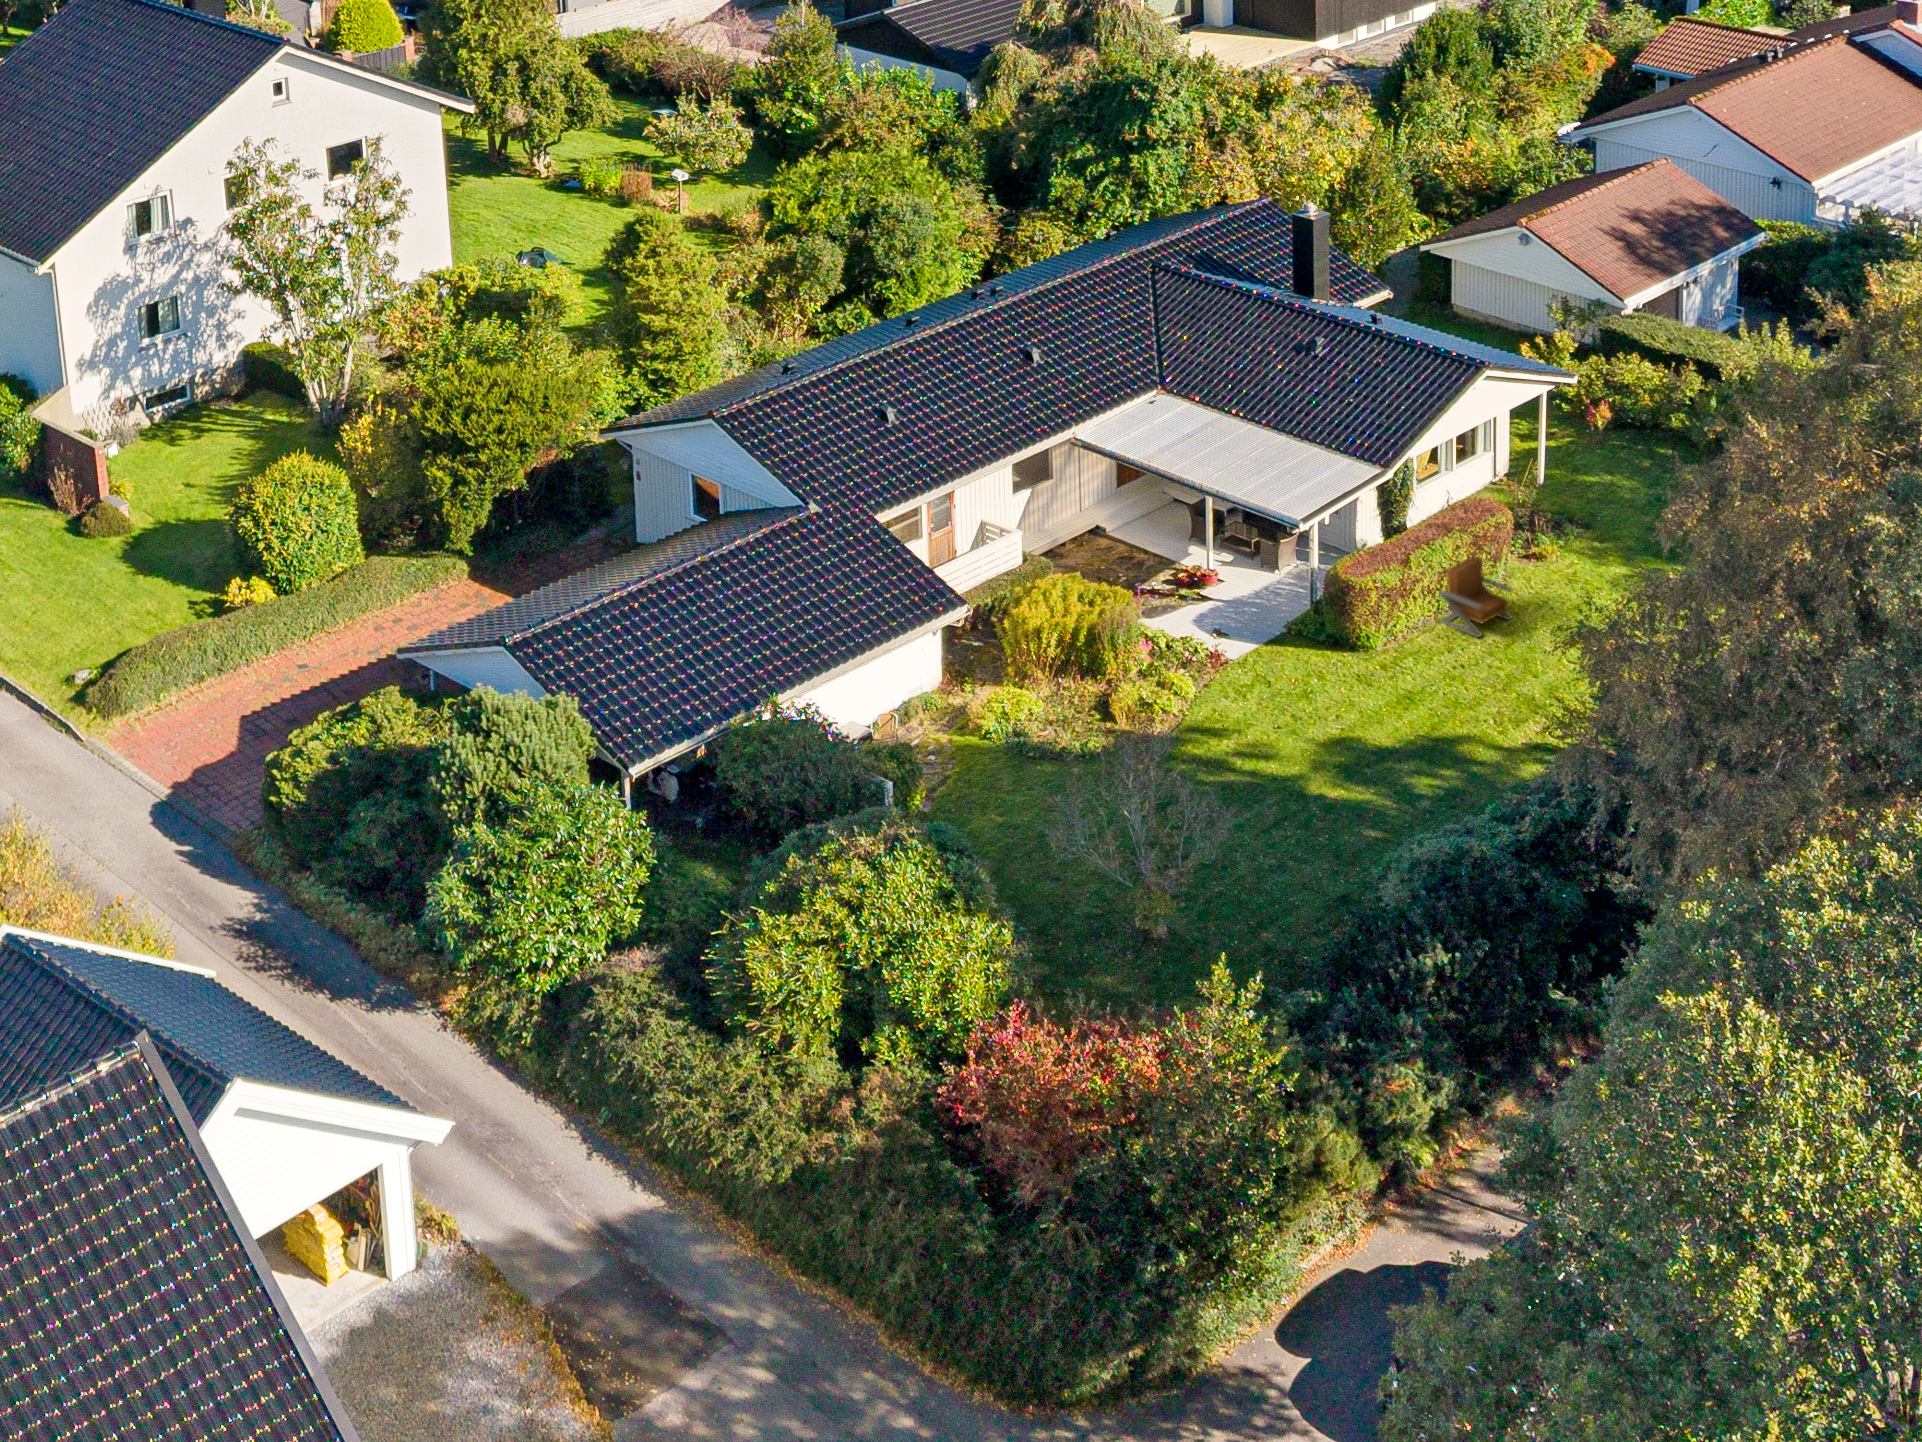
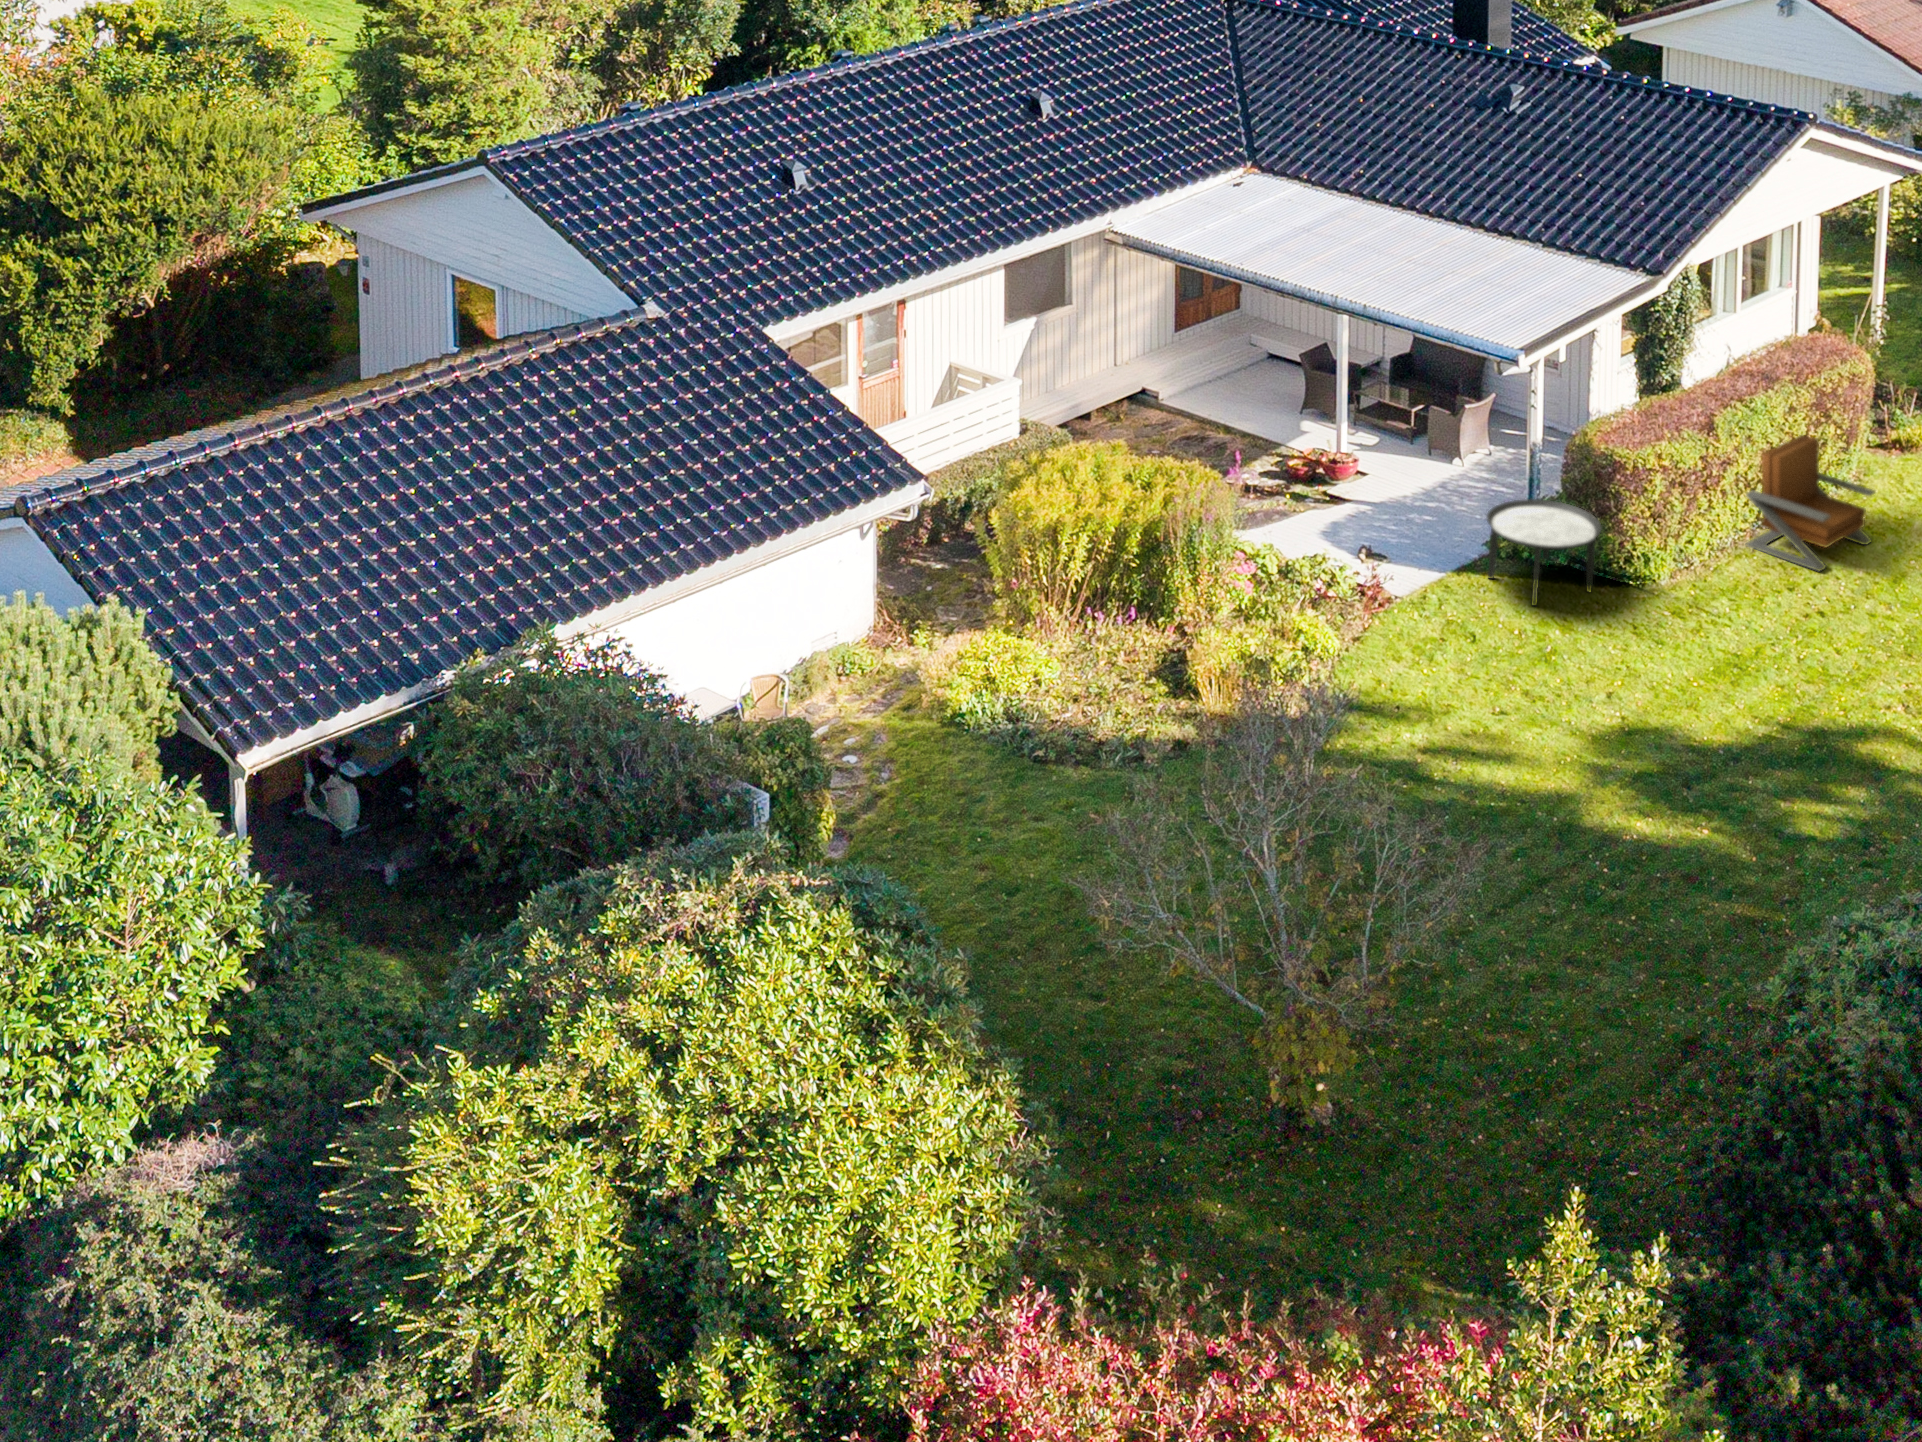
round table: none [1286,598,1351,662] -> present [1487,499,1602,606]

